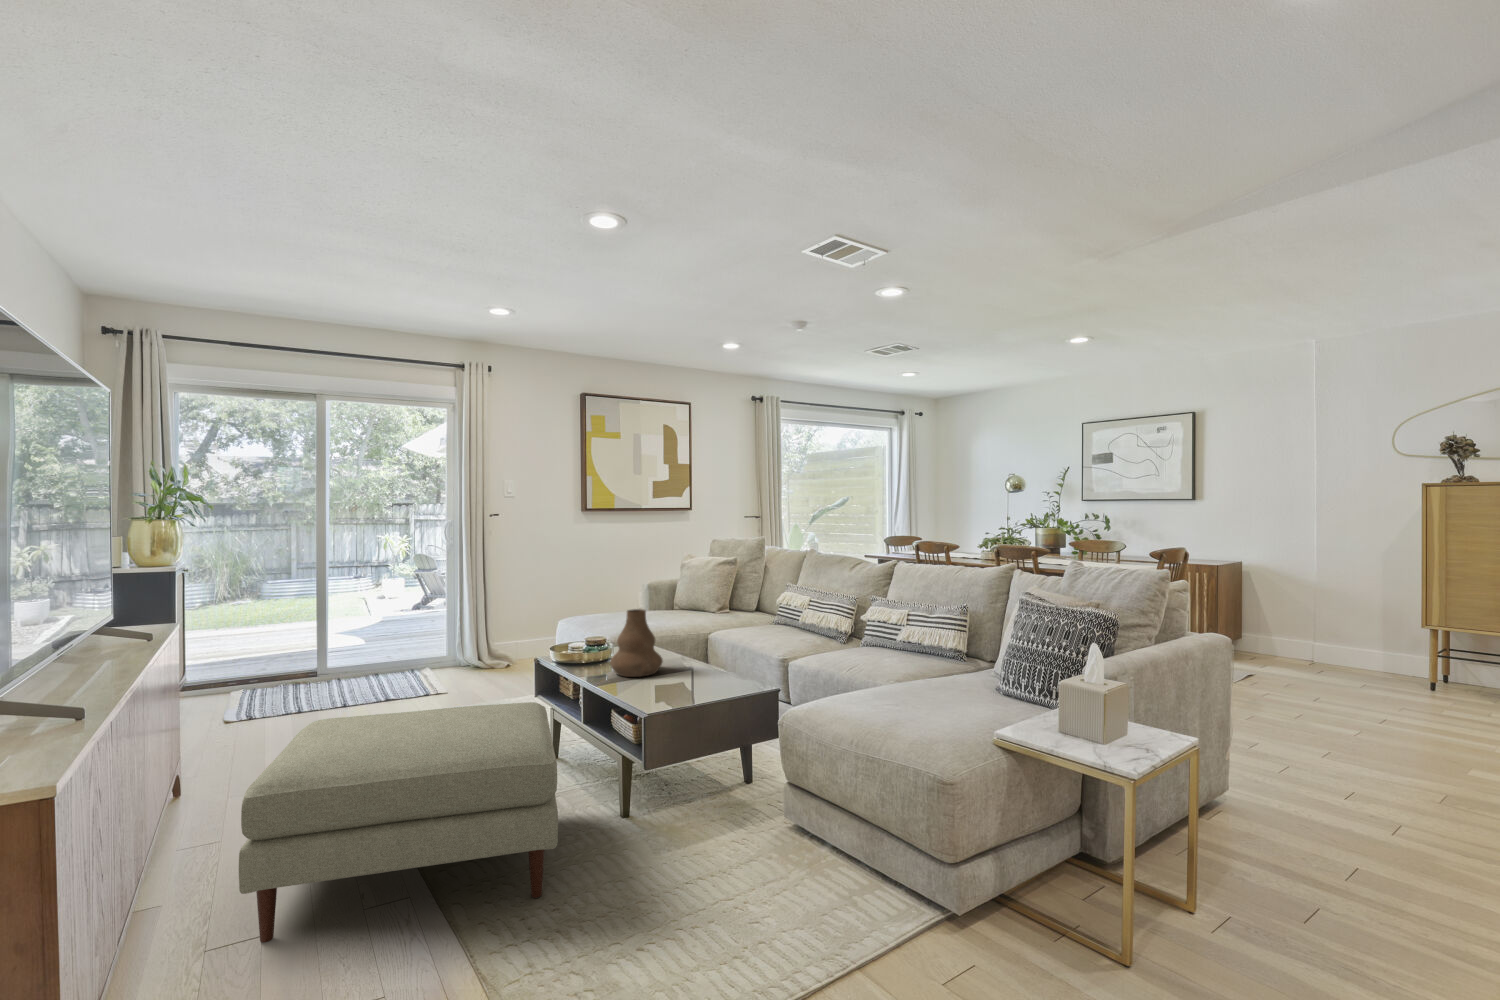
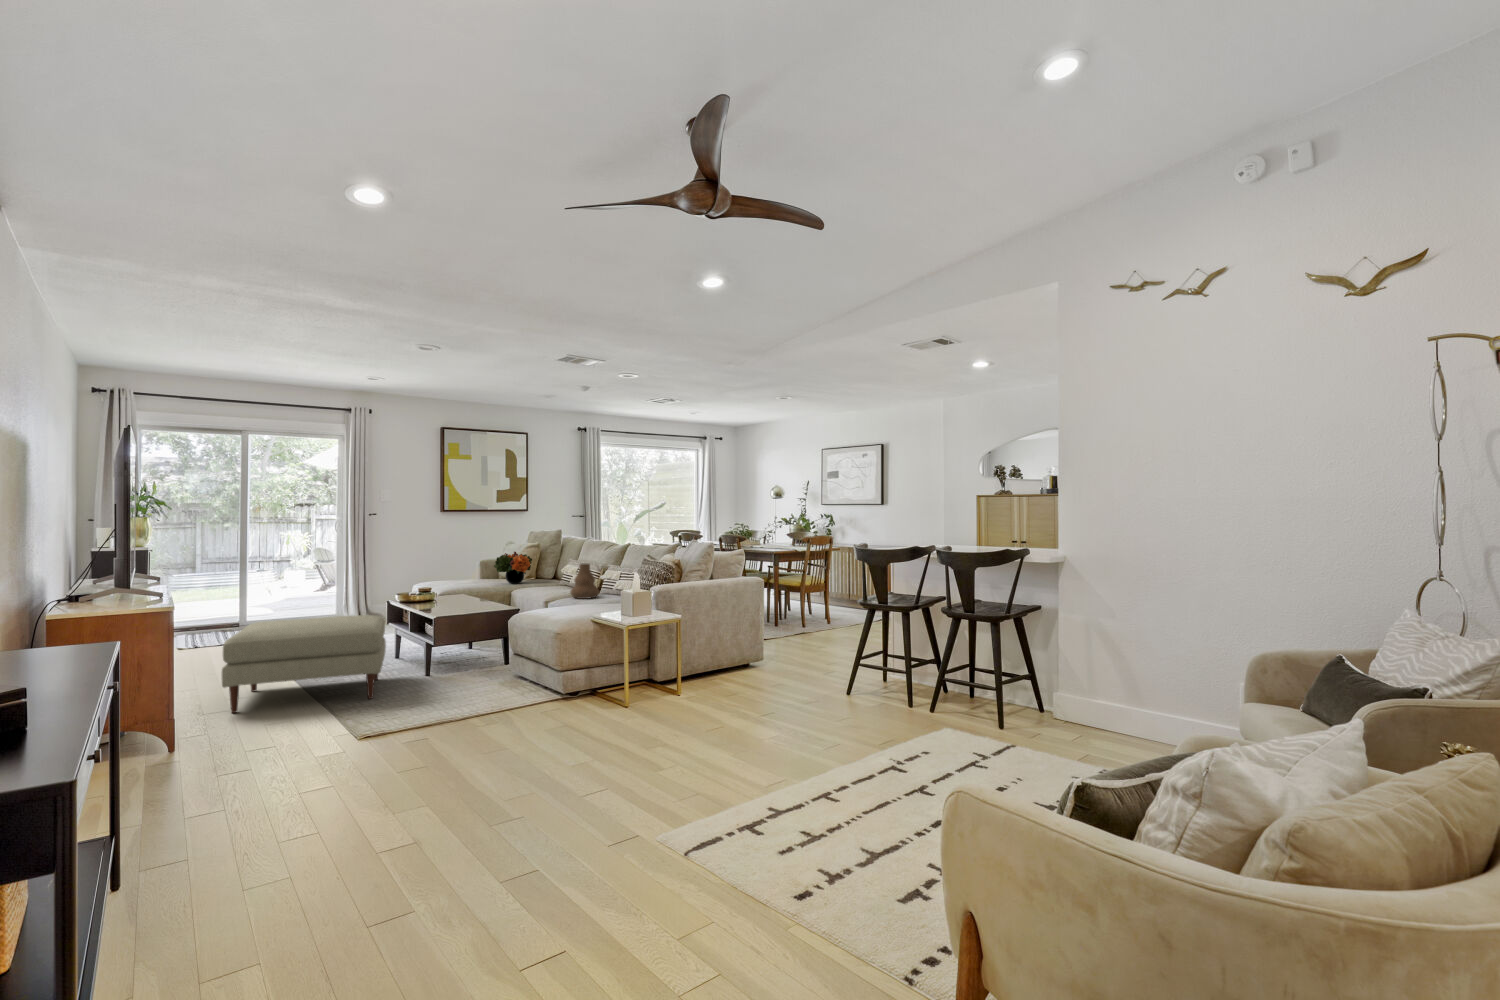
flower arrangement: none [673,570,728,619] -> present [494,552,532,584]
vase: present [610,609,663,677] -> present [571,564,599,599]

